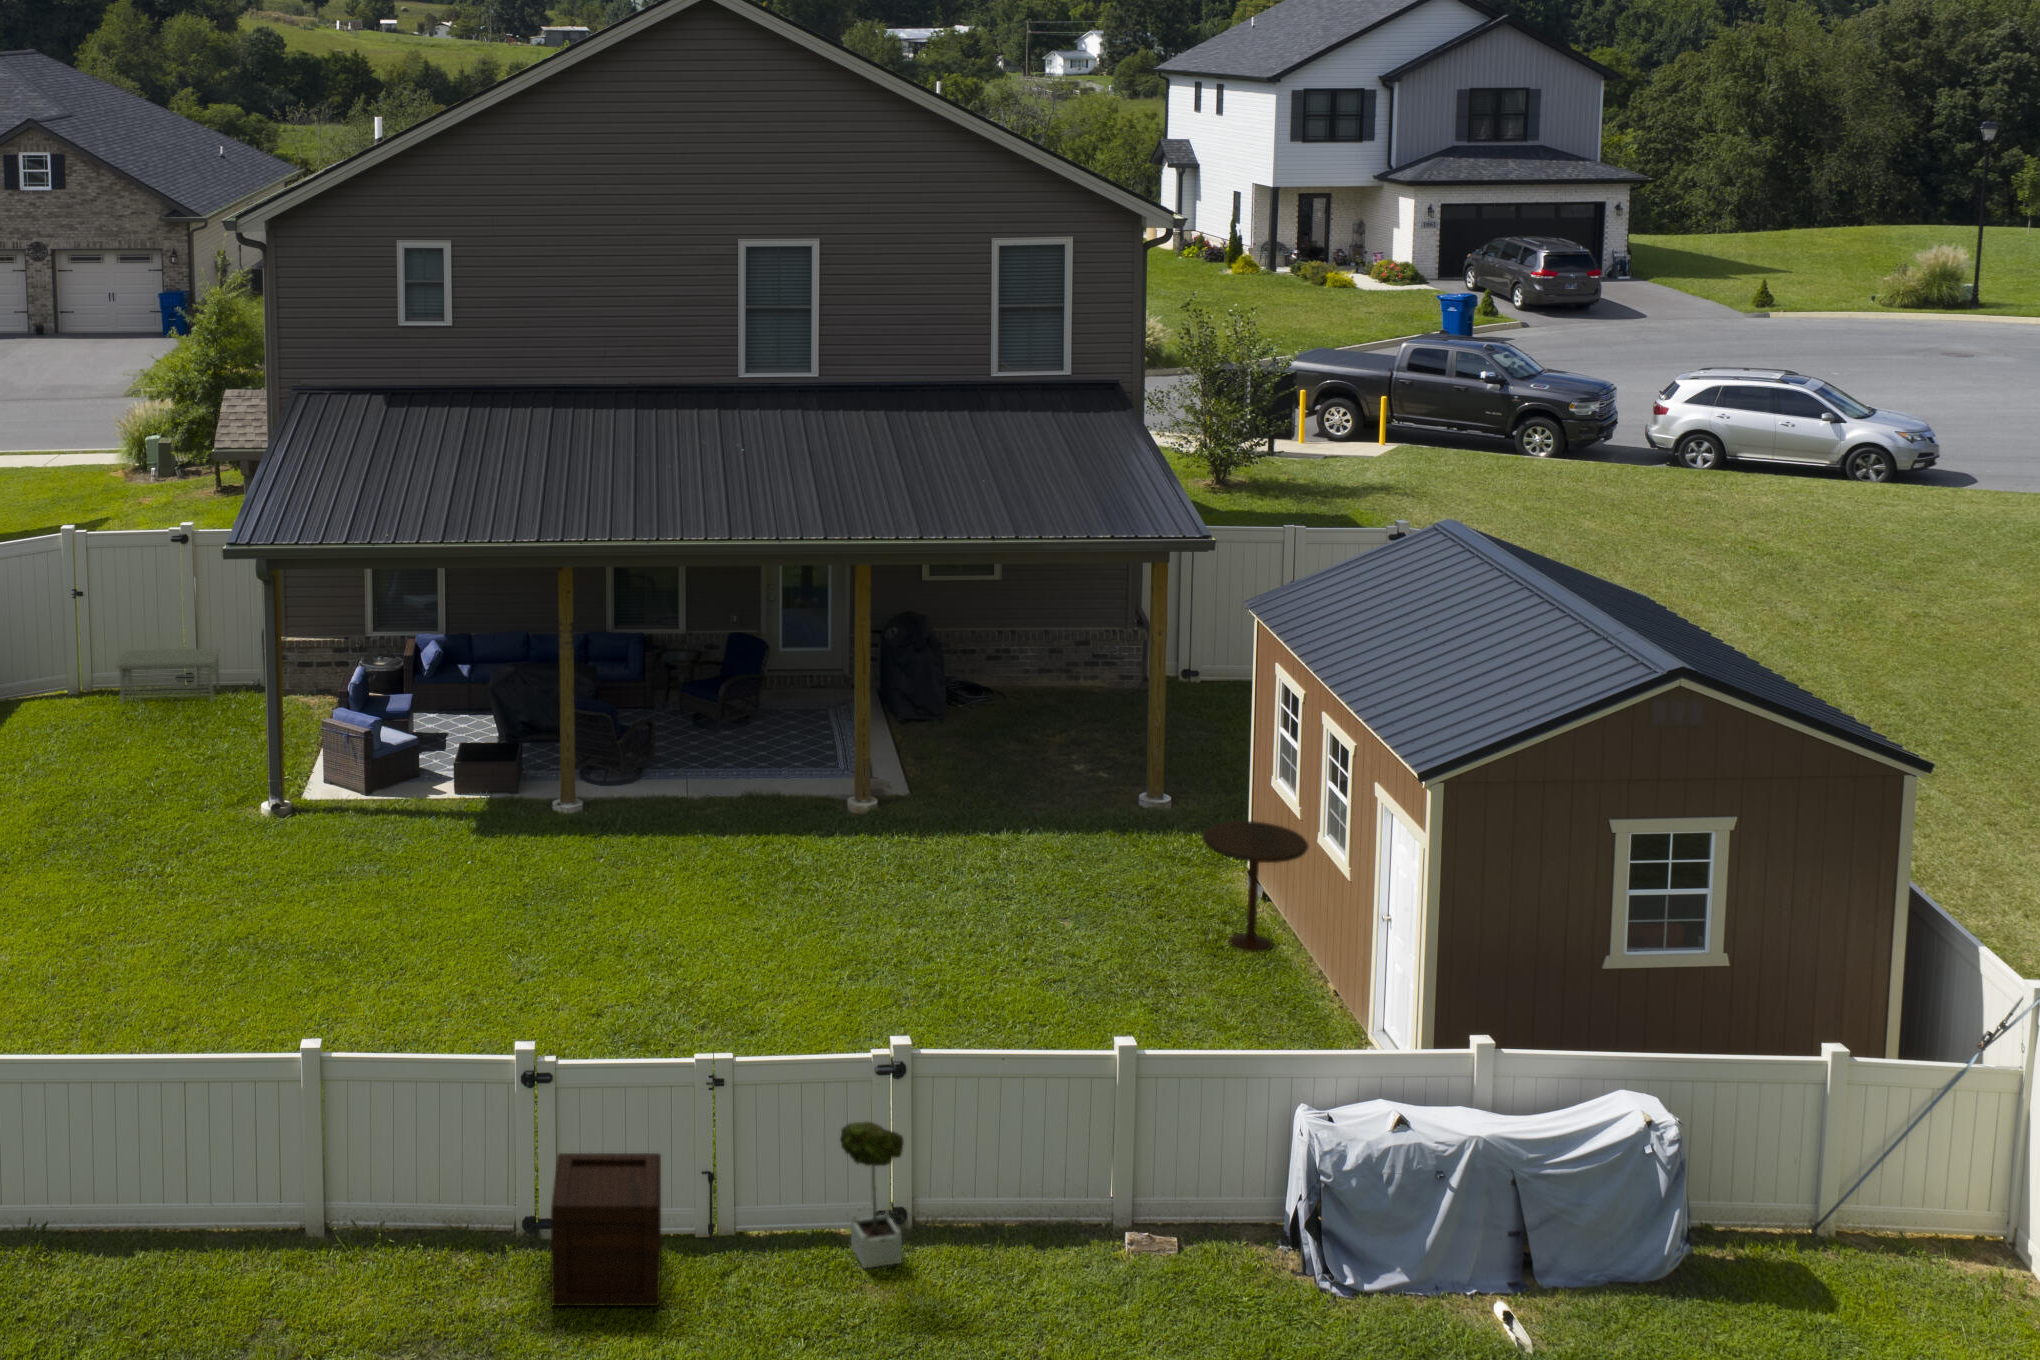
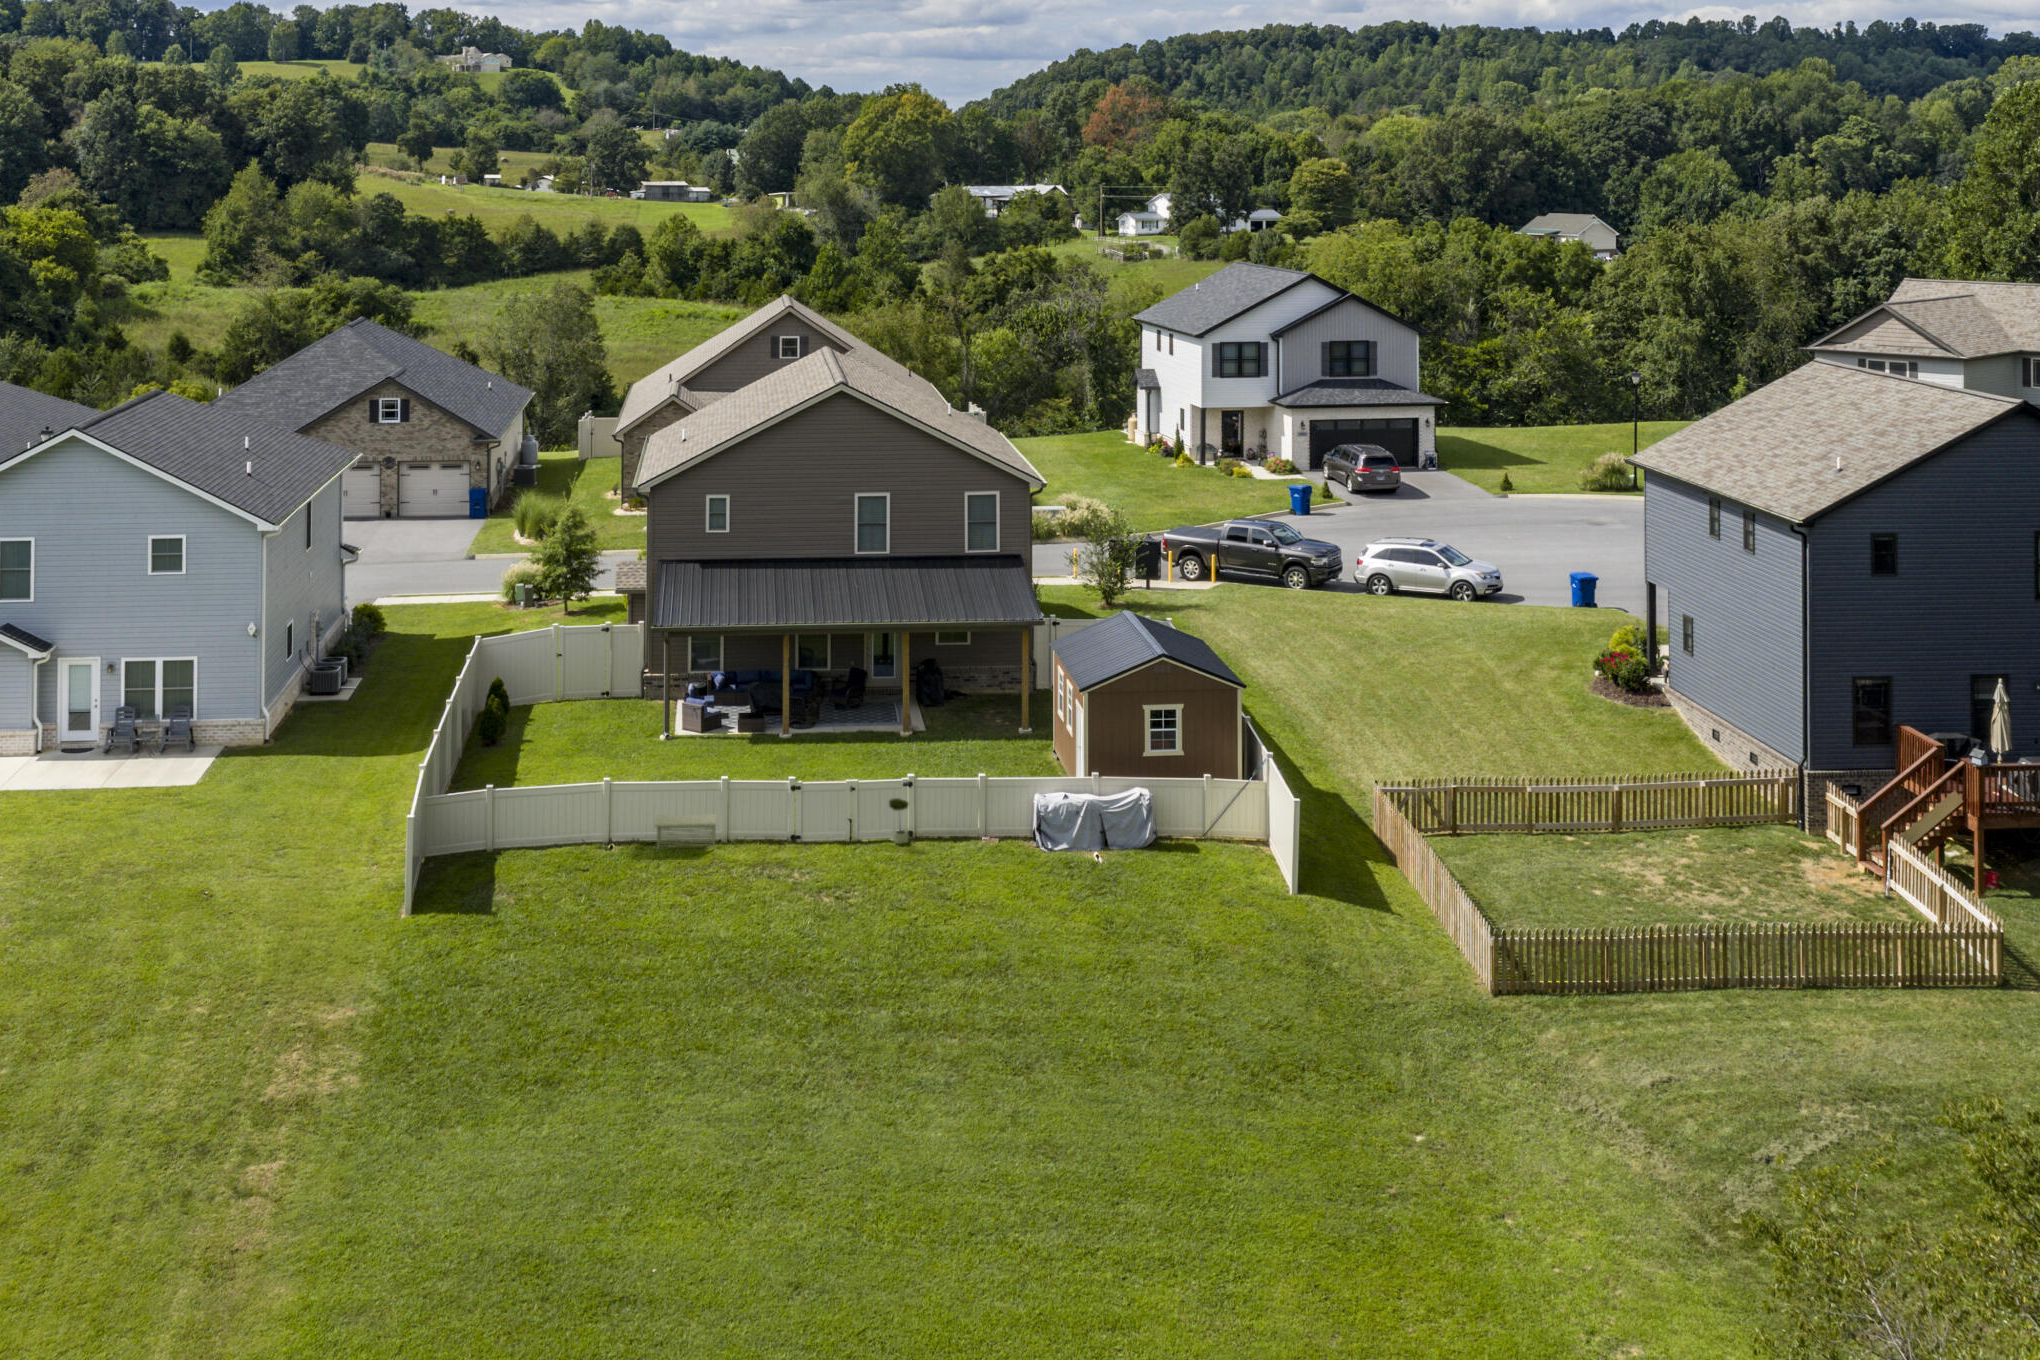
storage bench: present [116,648,220,703] -> present [654,814,717,849]
pedestal table: present [1203,821,1308,952] -> none [1039,732,1079,781]
wooden crate: present [551,1153,661,1306] -> none [800,809,833,851]

